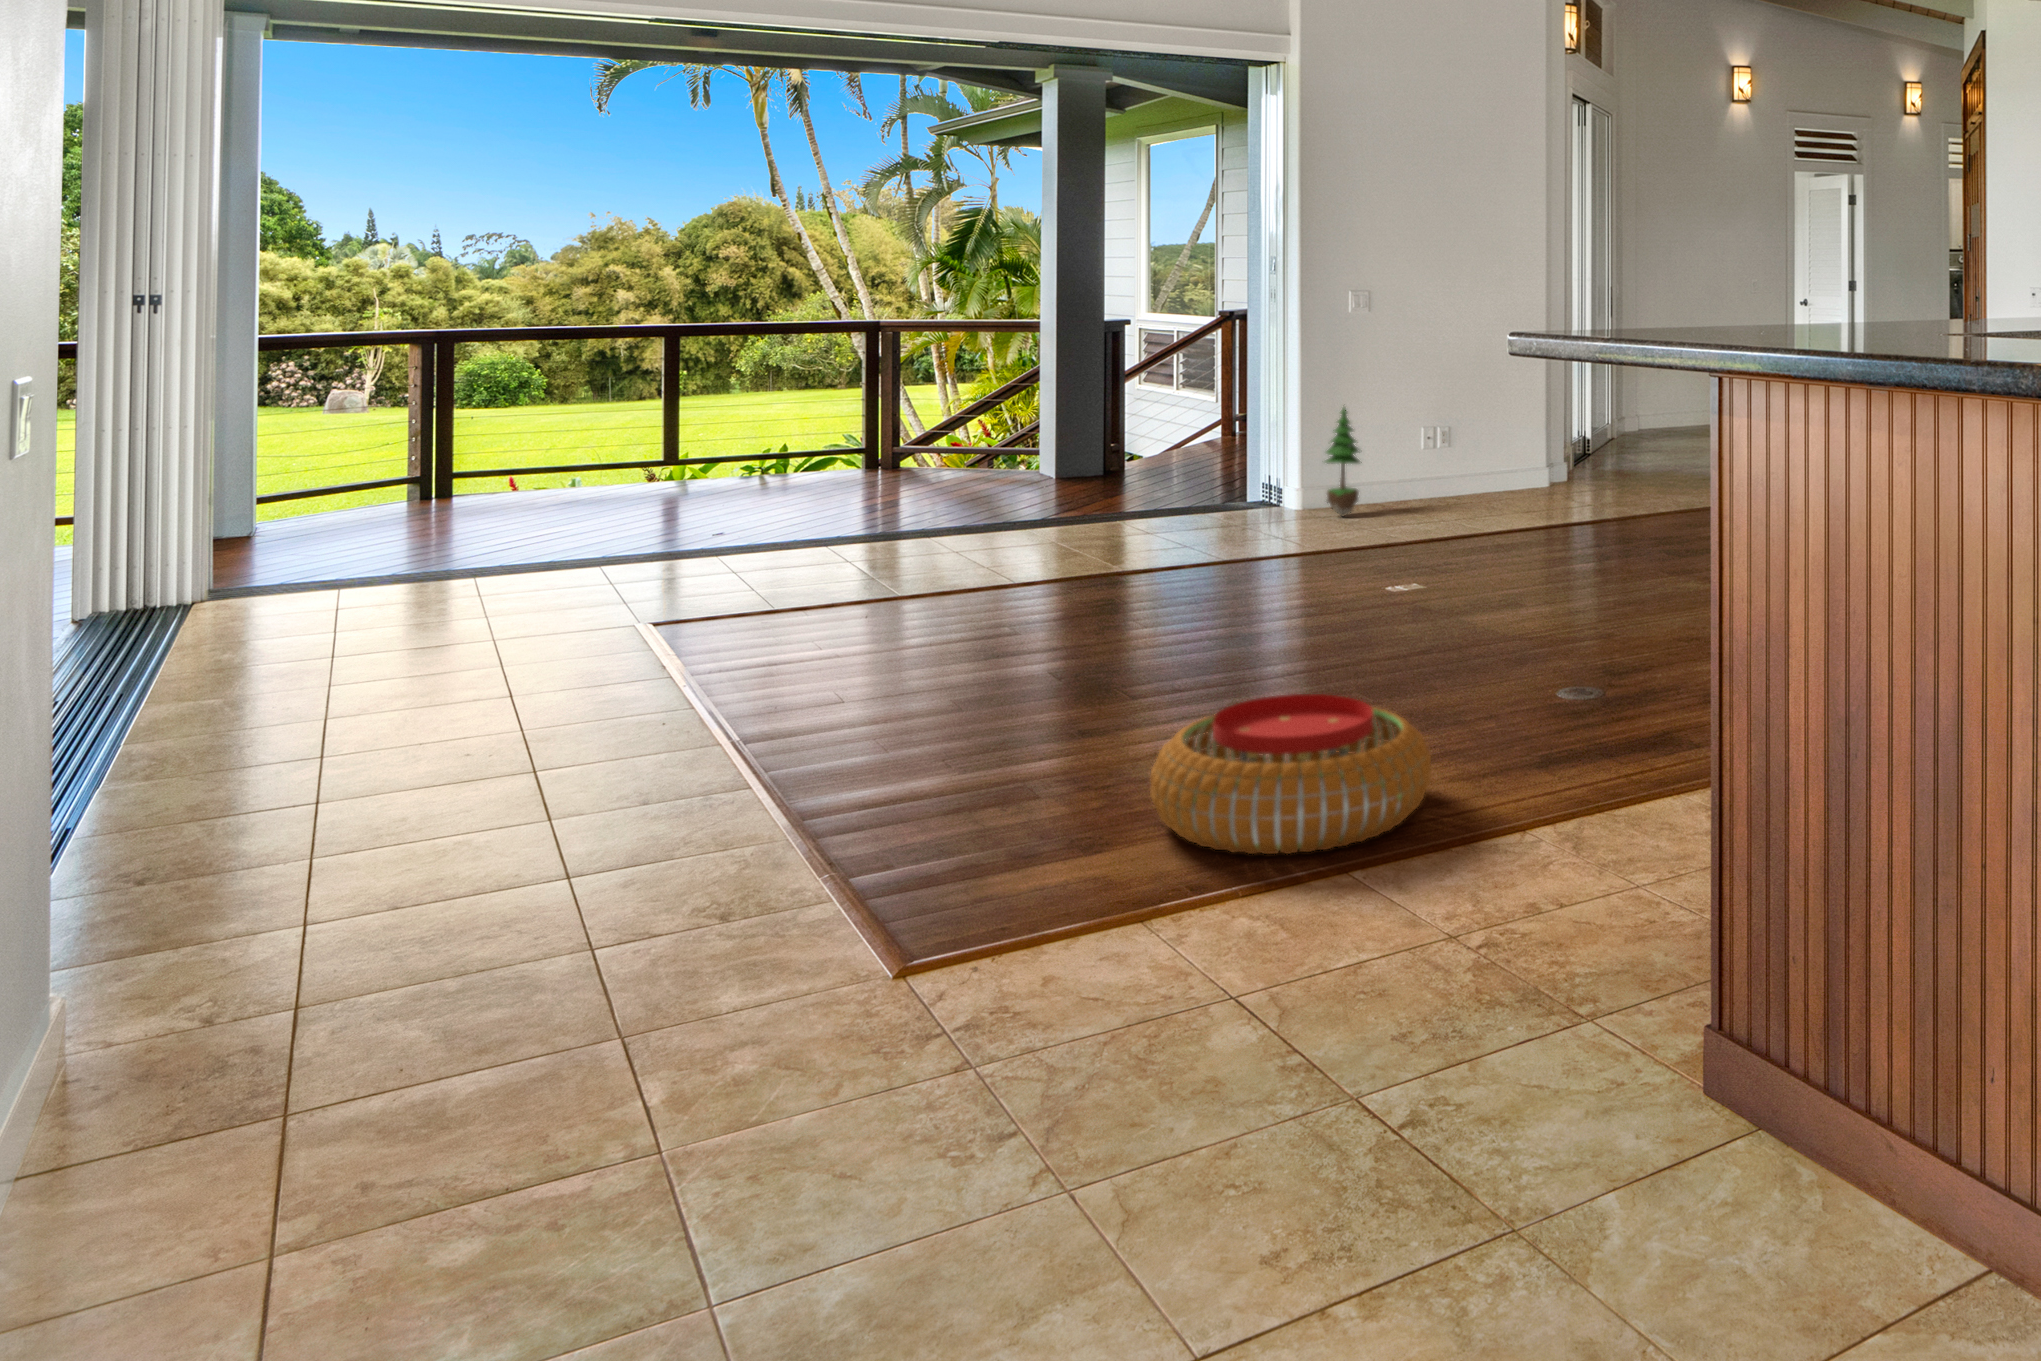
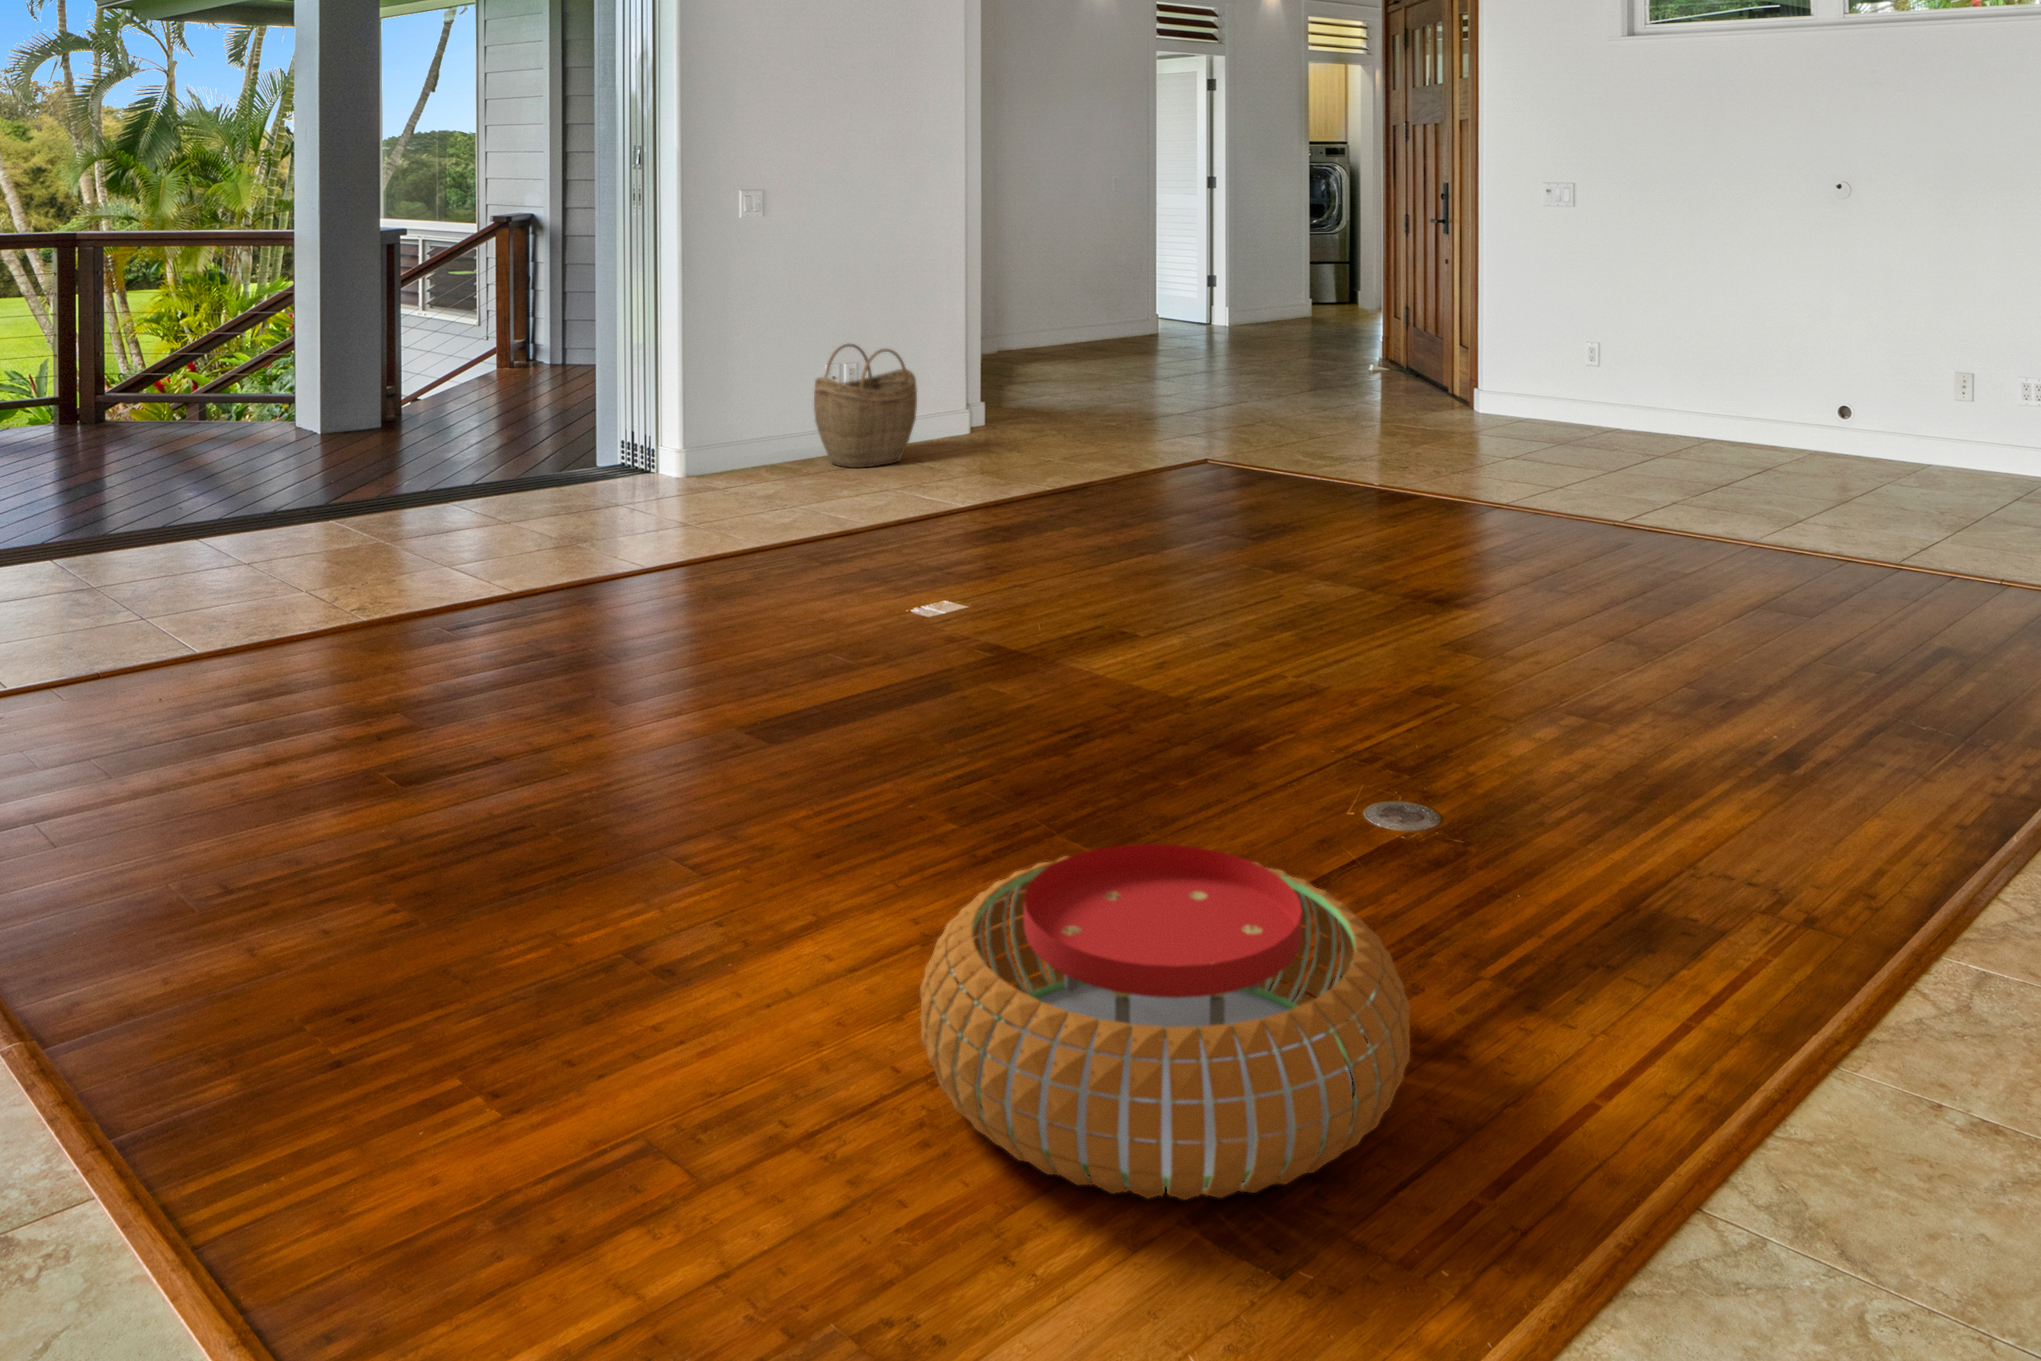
potted tree: present [1326,408,1362,516] -> none [710,331,763,477]
woven basket: none [1410,417,1492,514] -> present [814,344,917,468]

